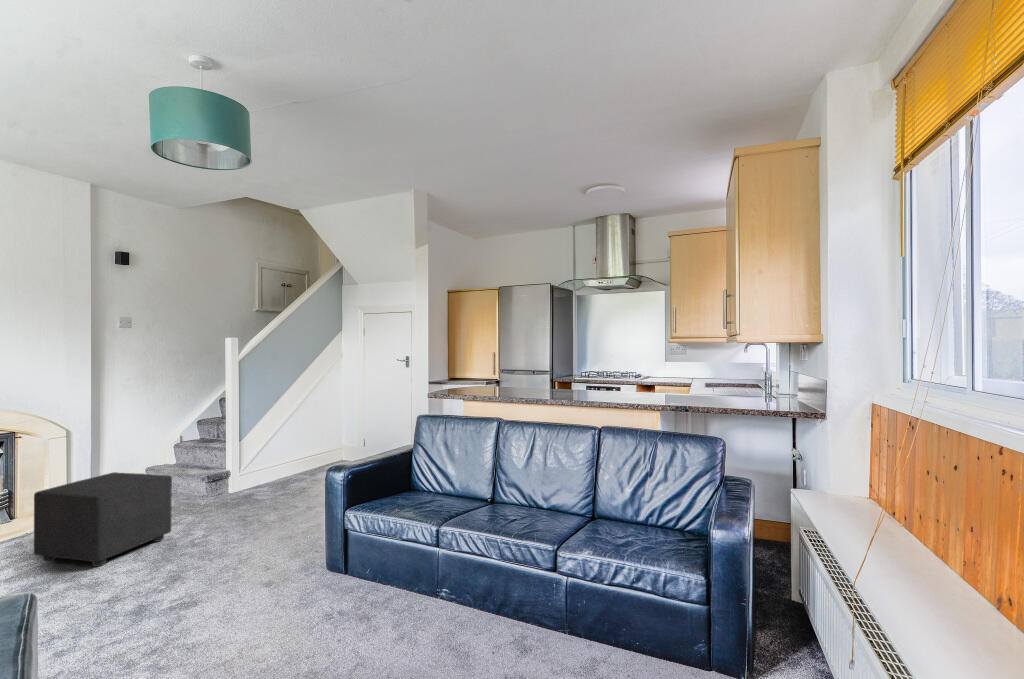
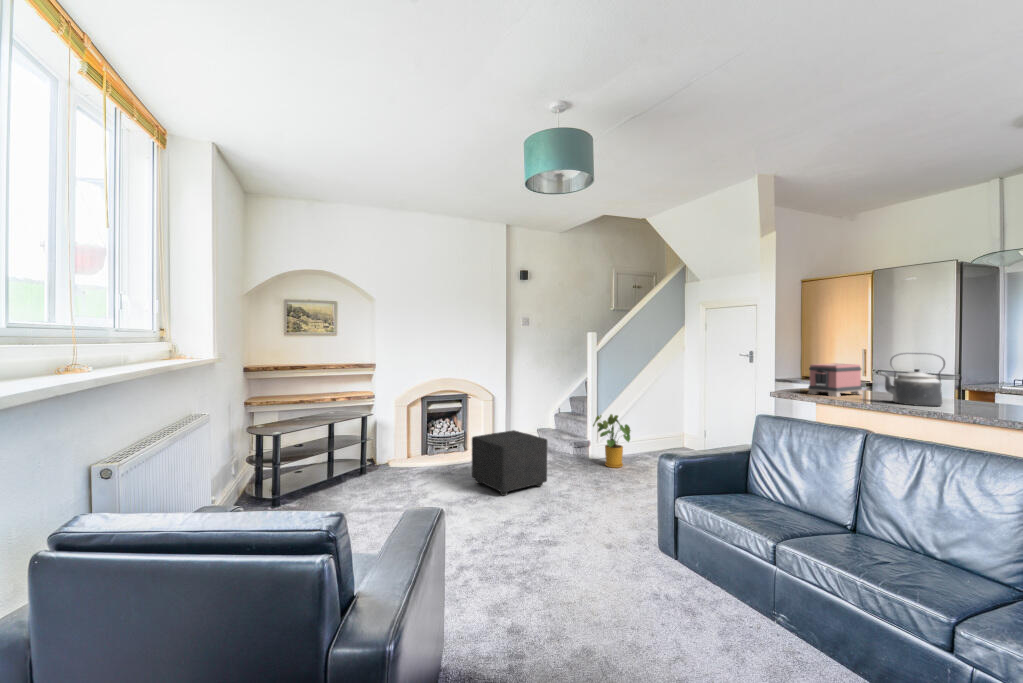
kettle: none [507,353,545,395] -> present [881,353,945,406]
toaster: none [456,364,495,393] -> present [808,363,862,397]
house plant: none [234,434,286,498] -> present [593,414,631,468]

